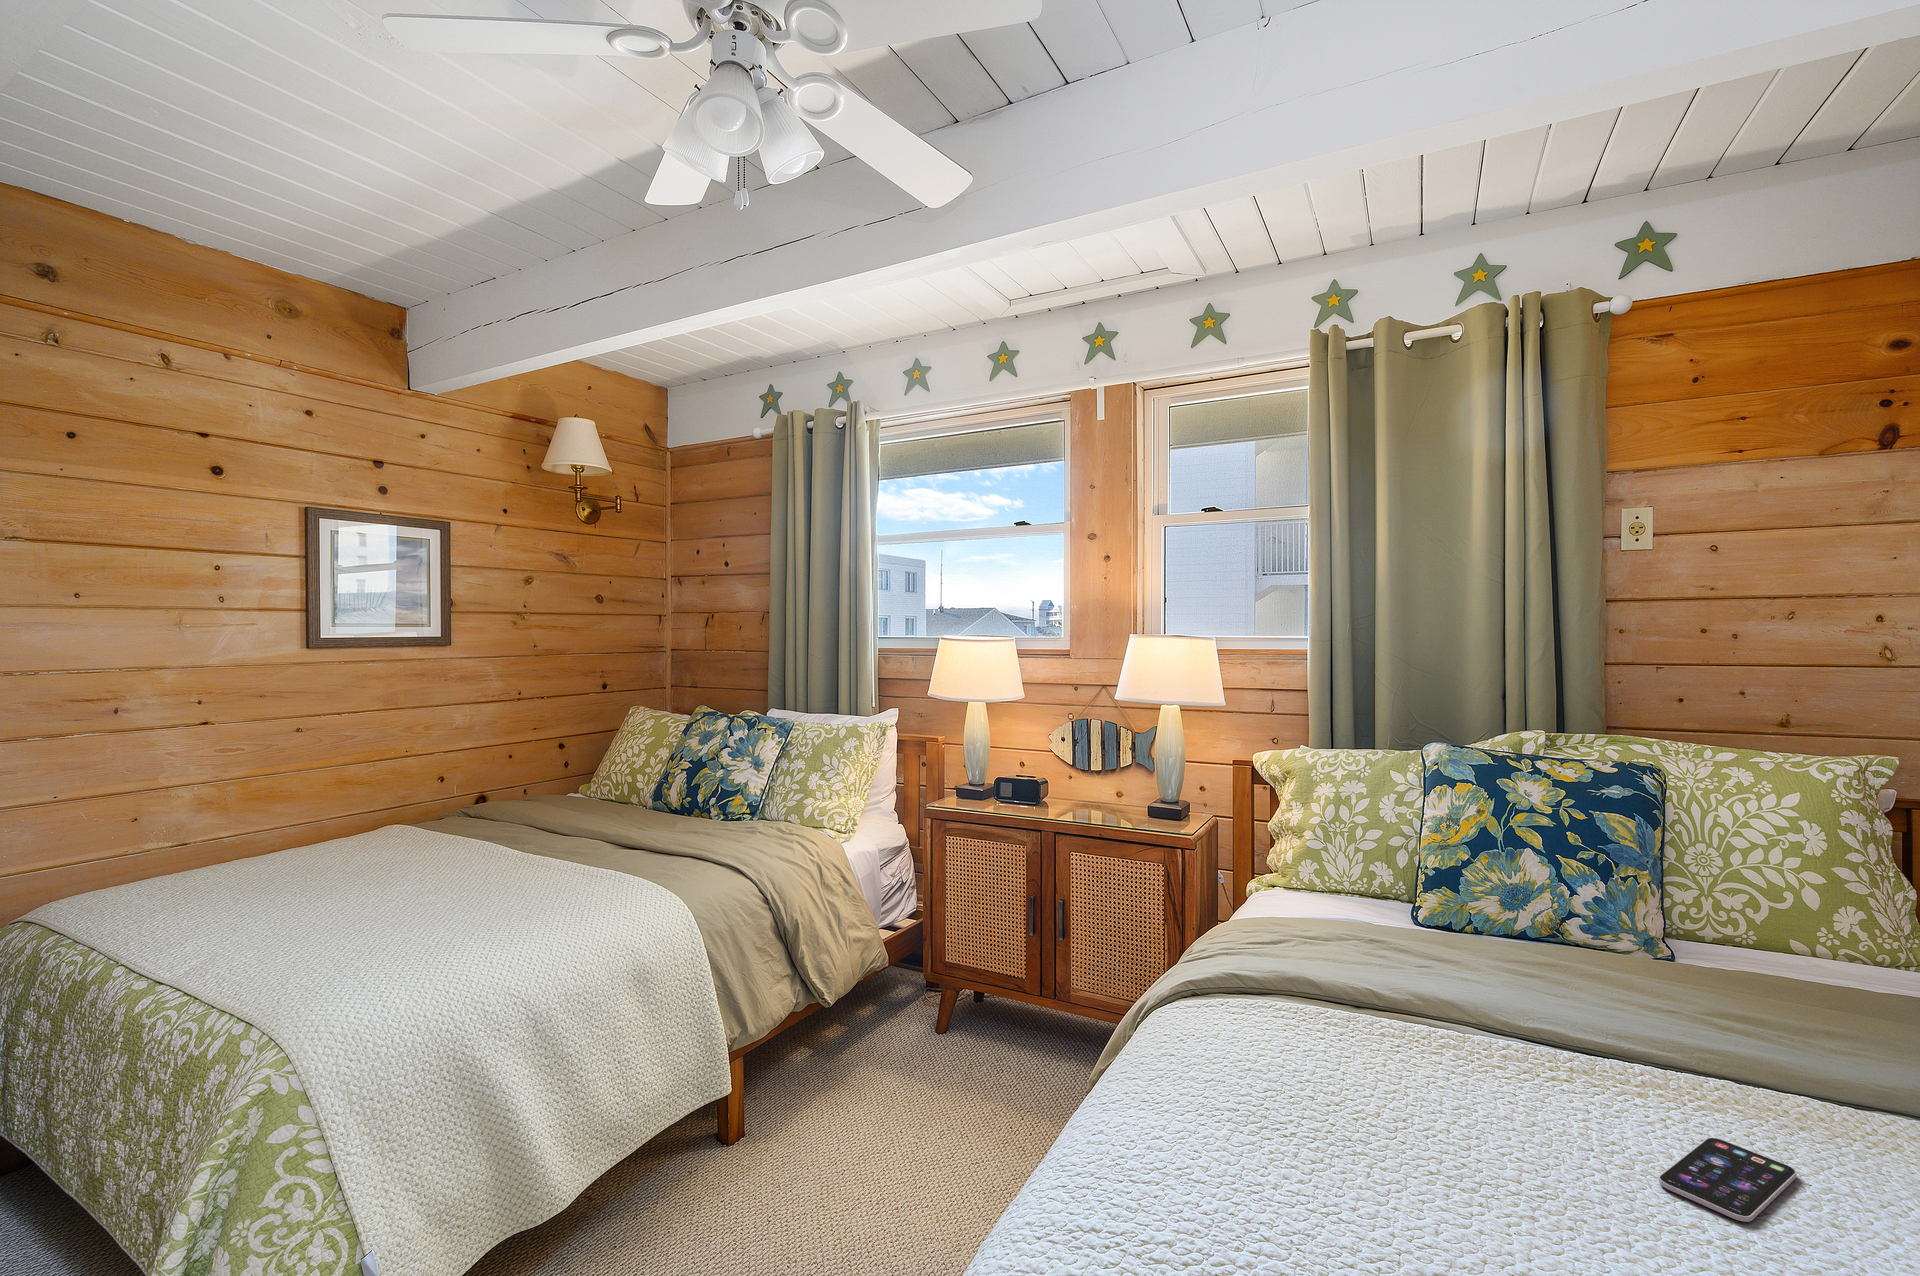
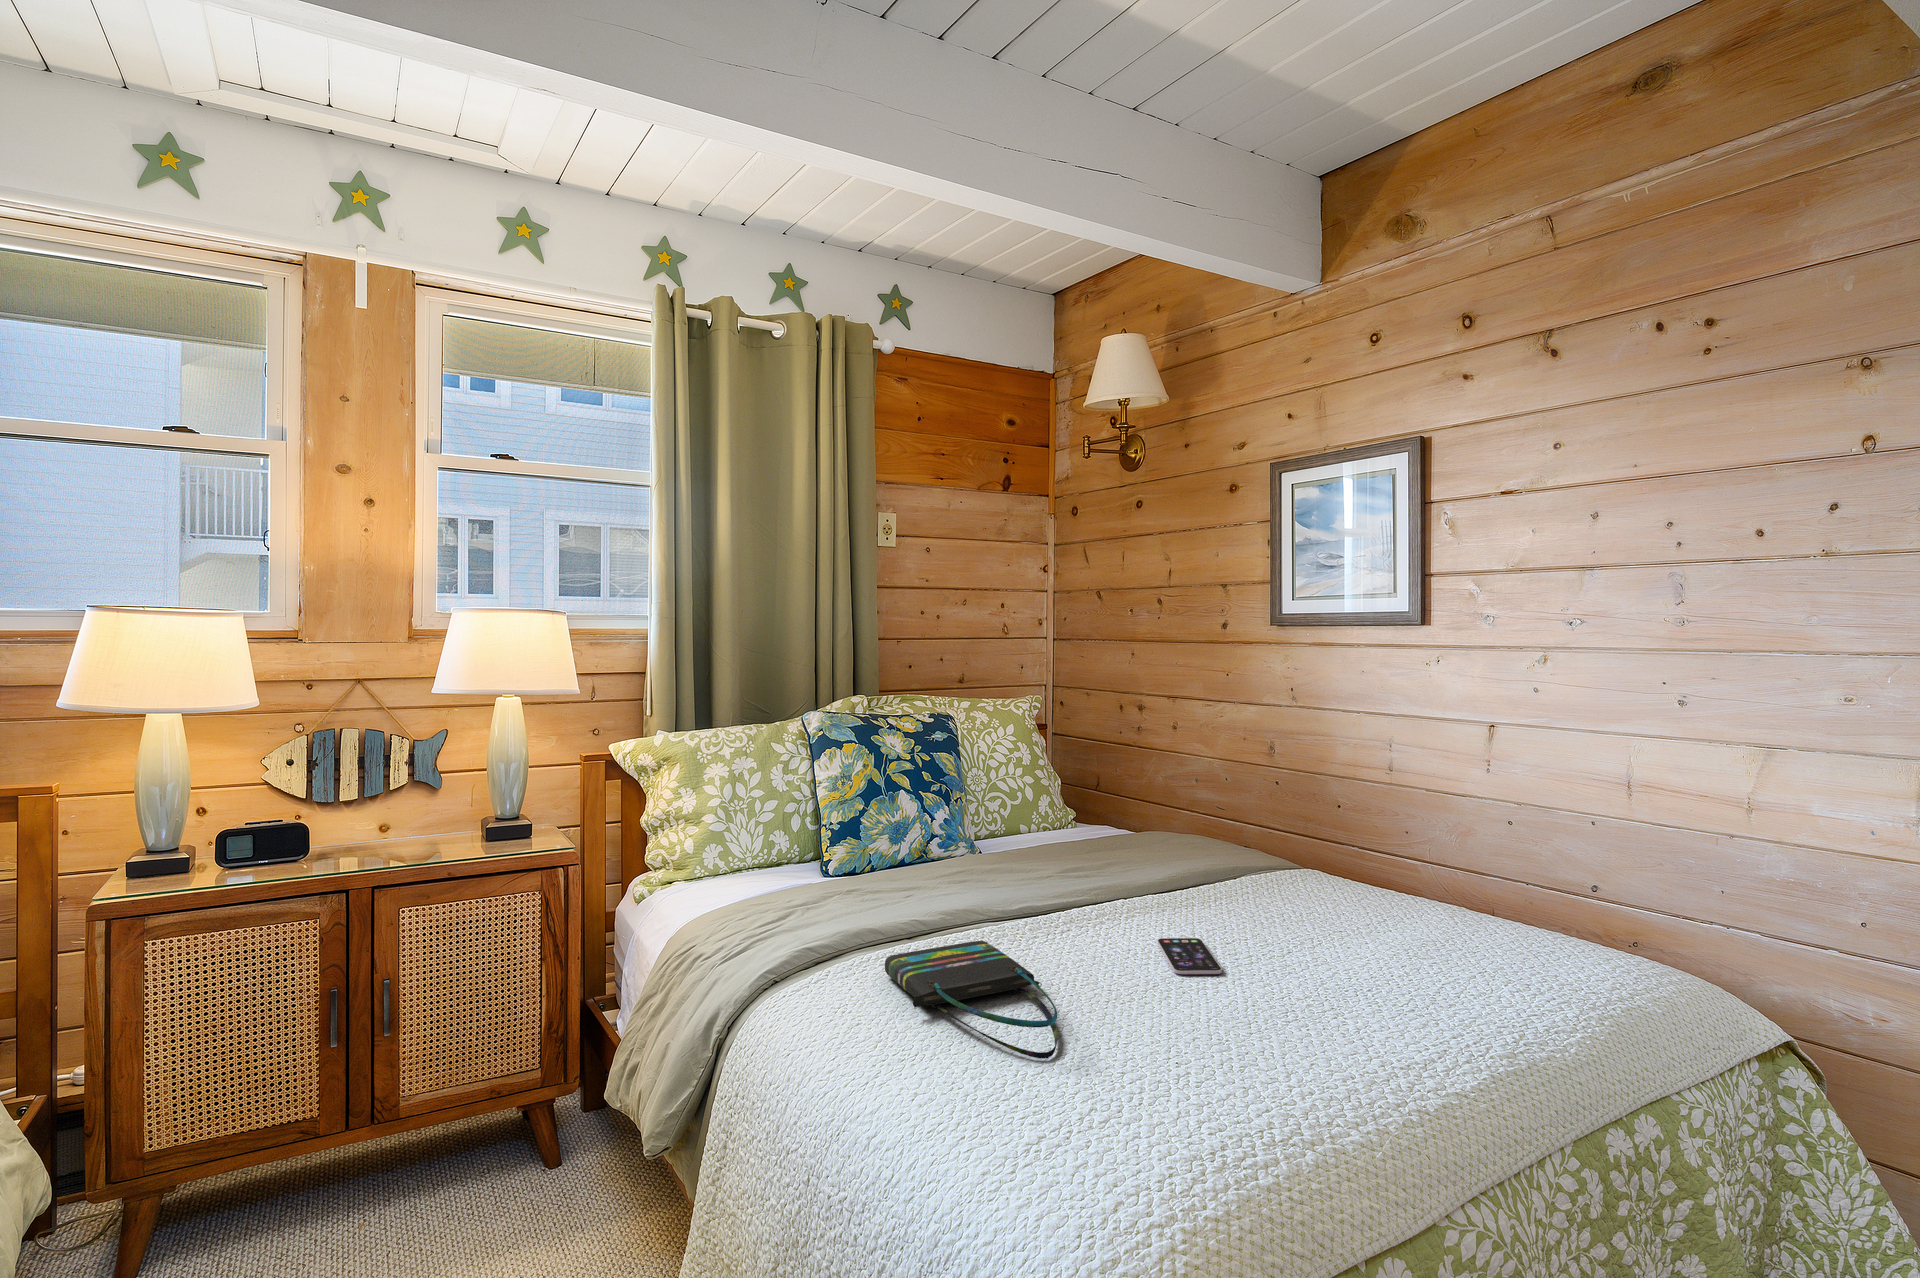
tote bag: none [1256,1004,1427,1161] -> present [885,941,1058,1059]

